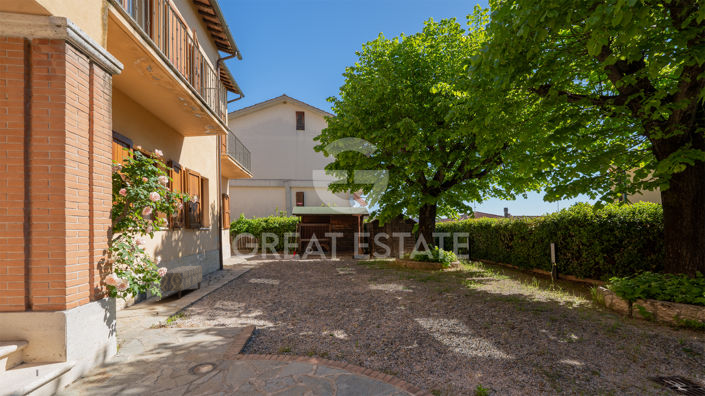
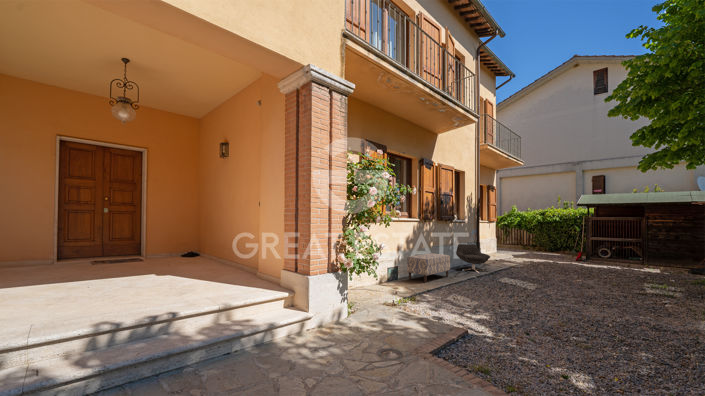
lounge chair: none [202,252,237,280] -> present [456,244,490,272]

